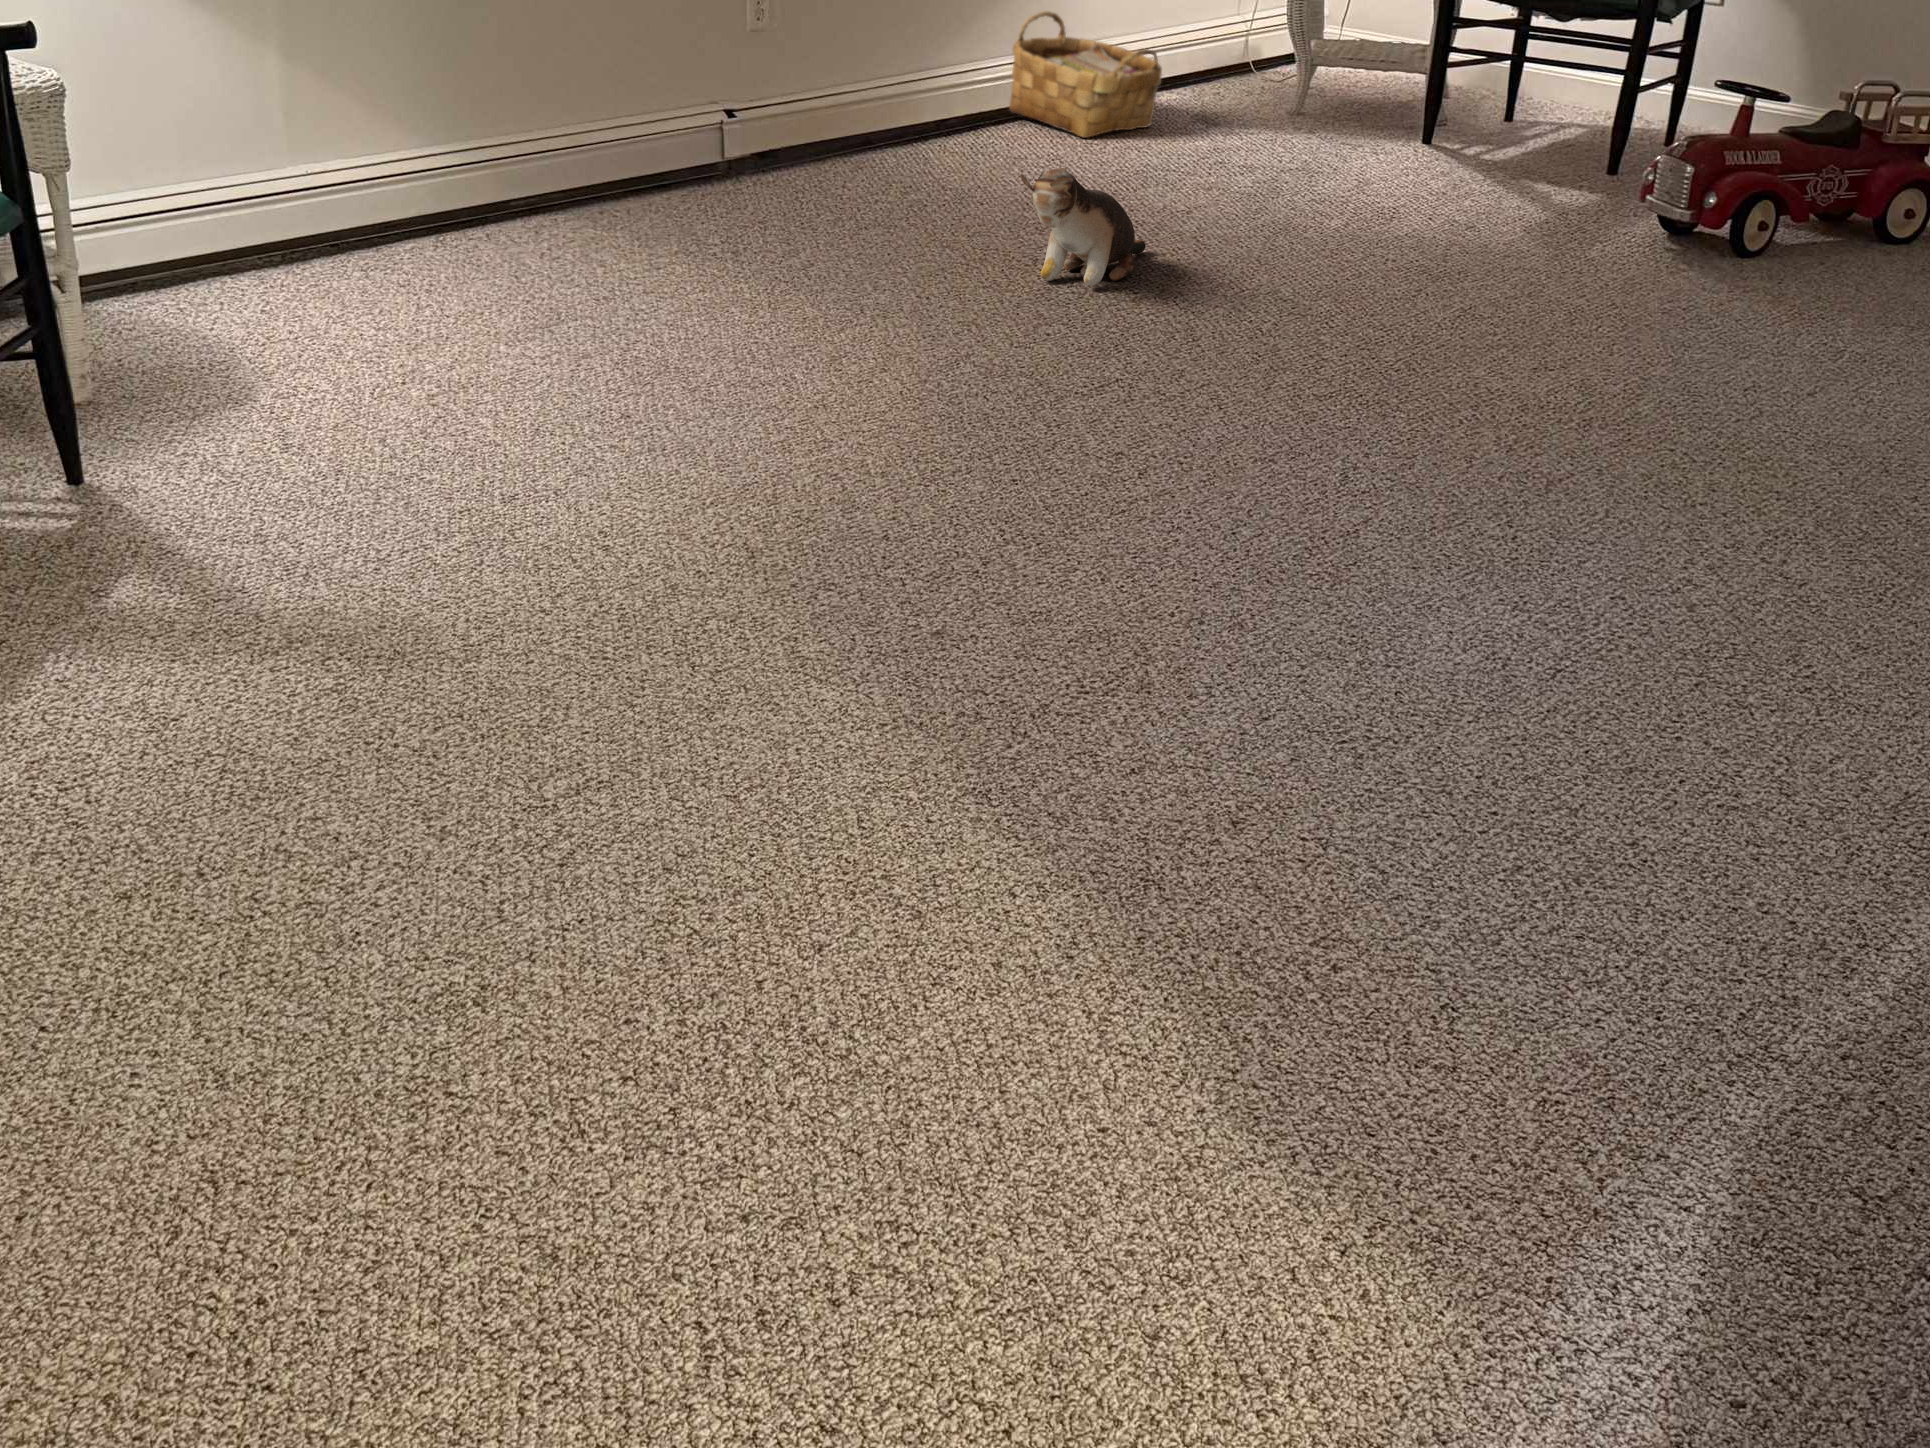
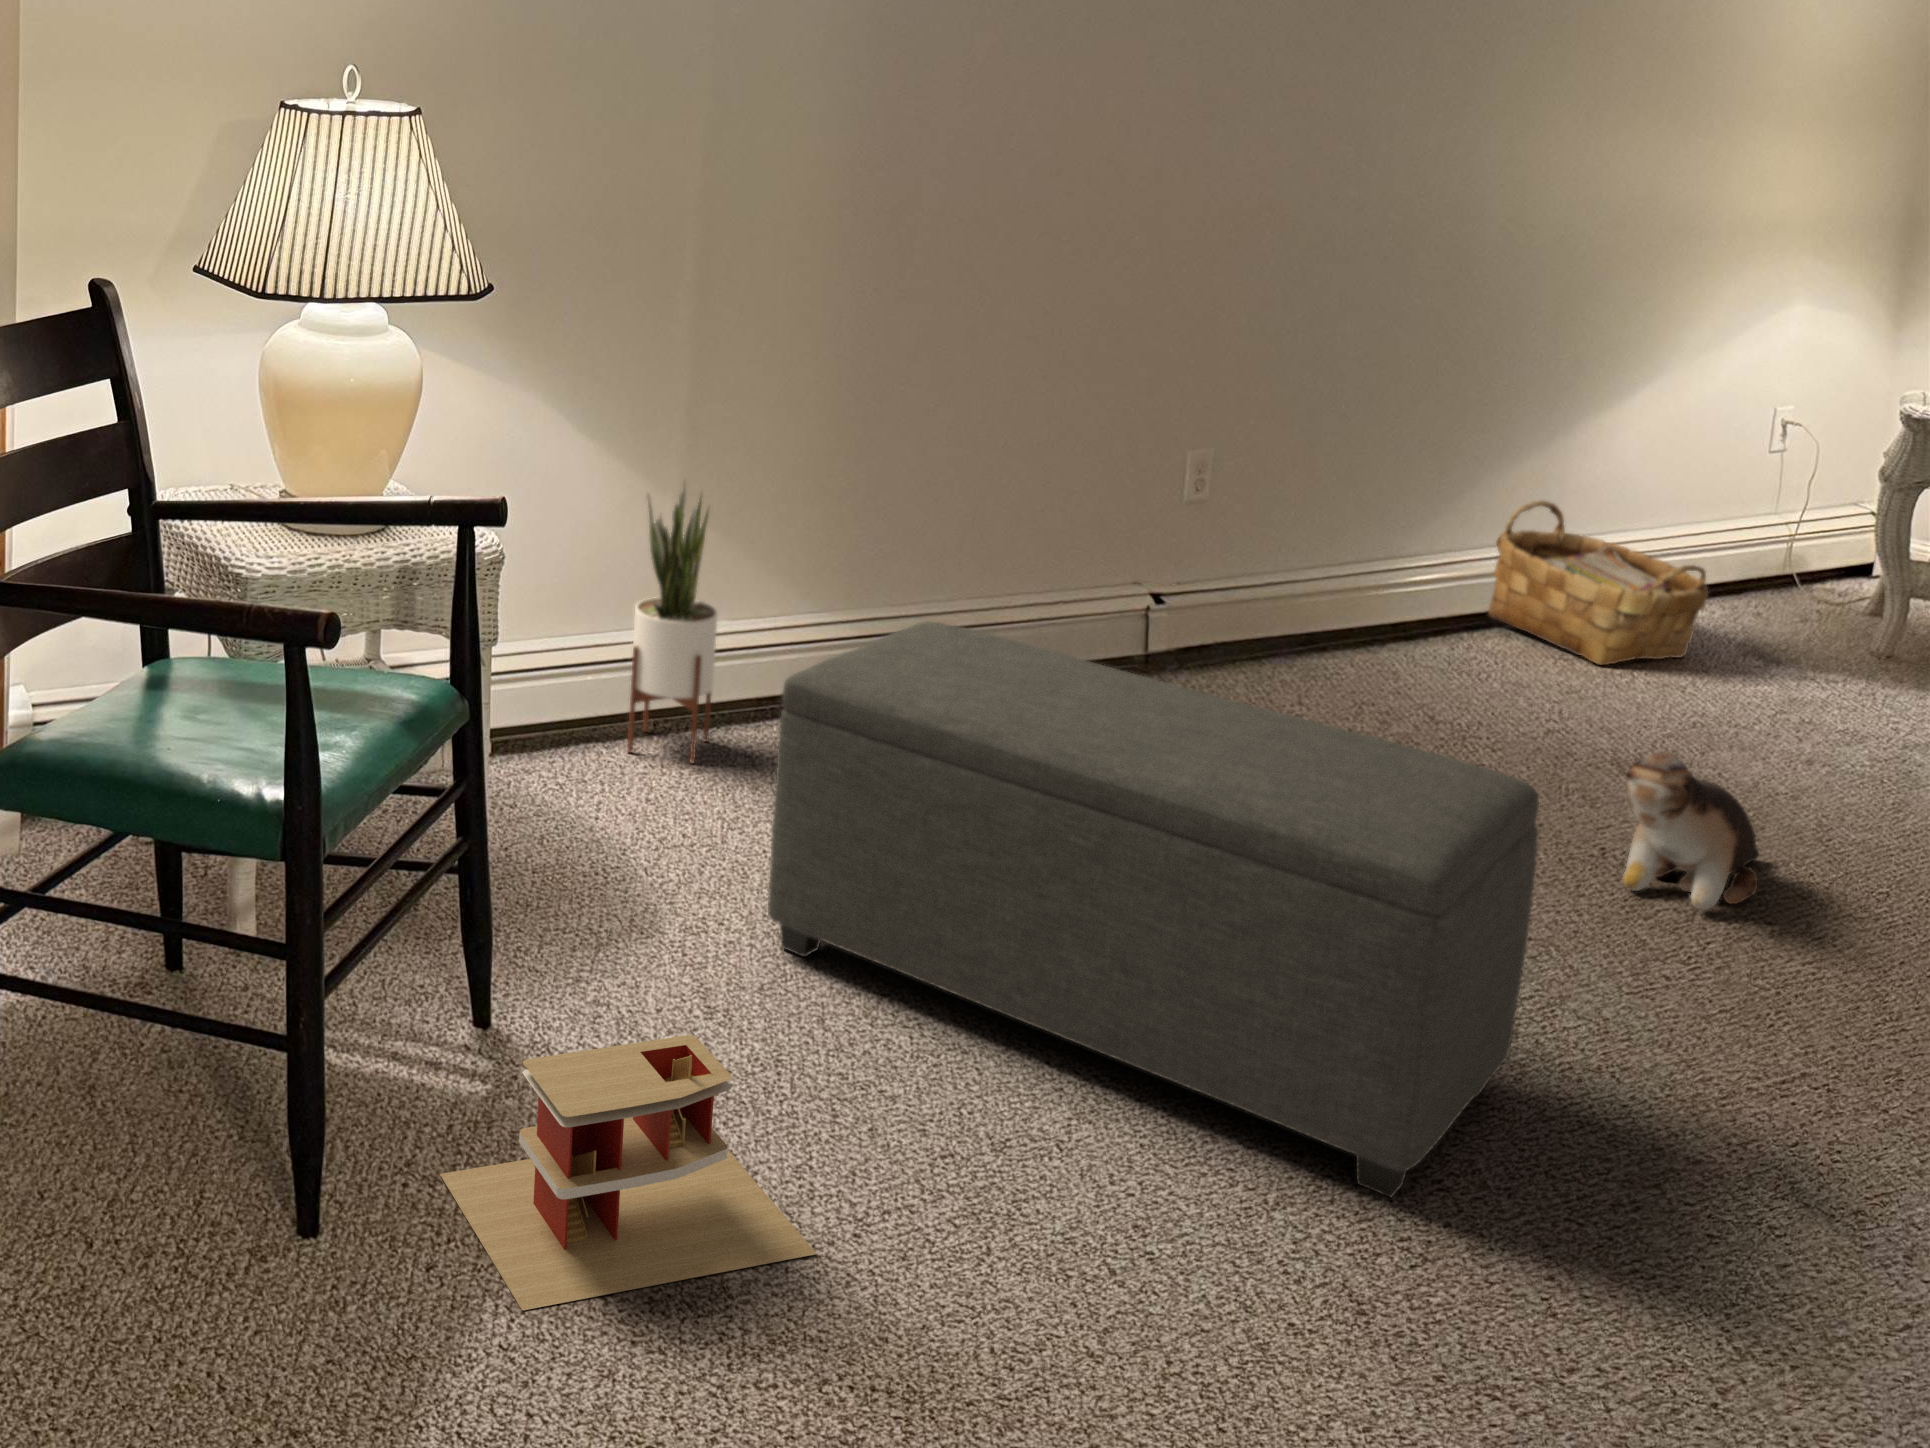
potted plant: none [226,26,321,282] -> present [627,483,717,763]
ottoman: none [328,117,910,485] -> present [768,622,1539,1197]
toy house: none [22,437,343,653] -> present [440,1035,817,1310]

